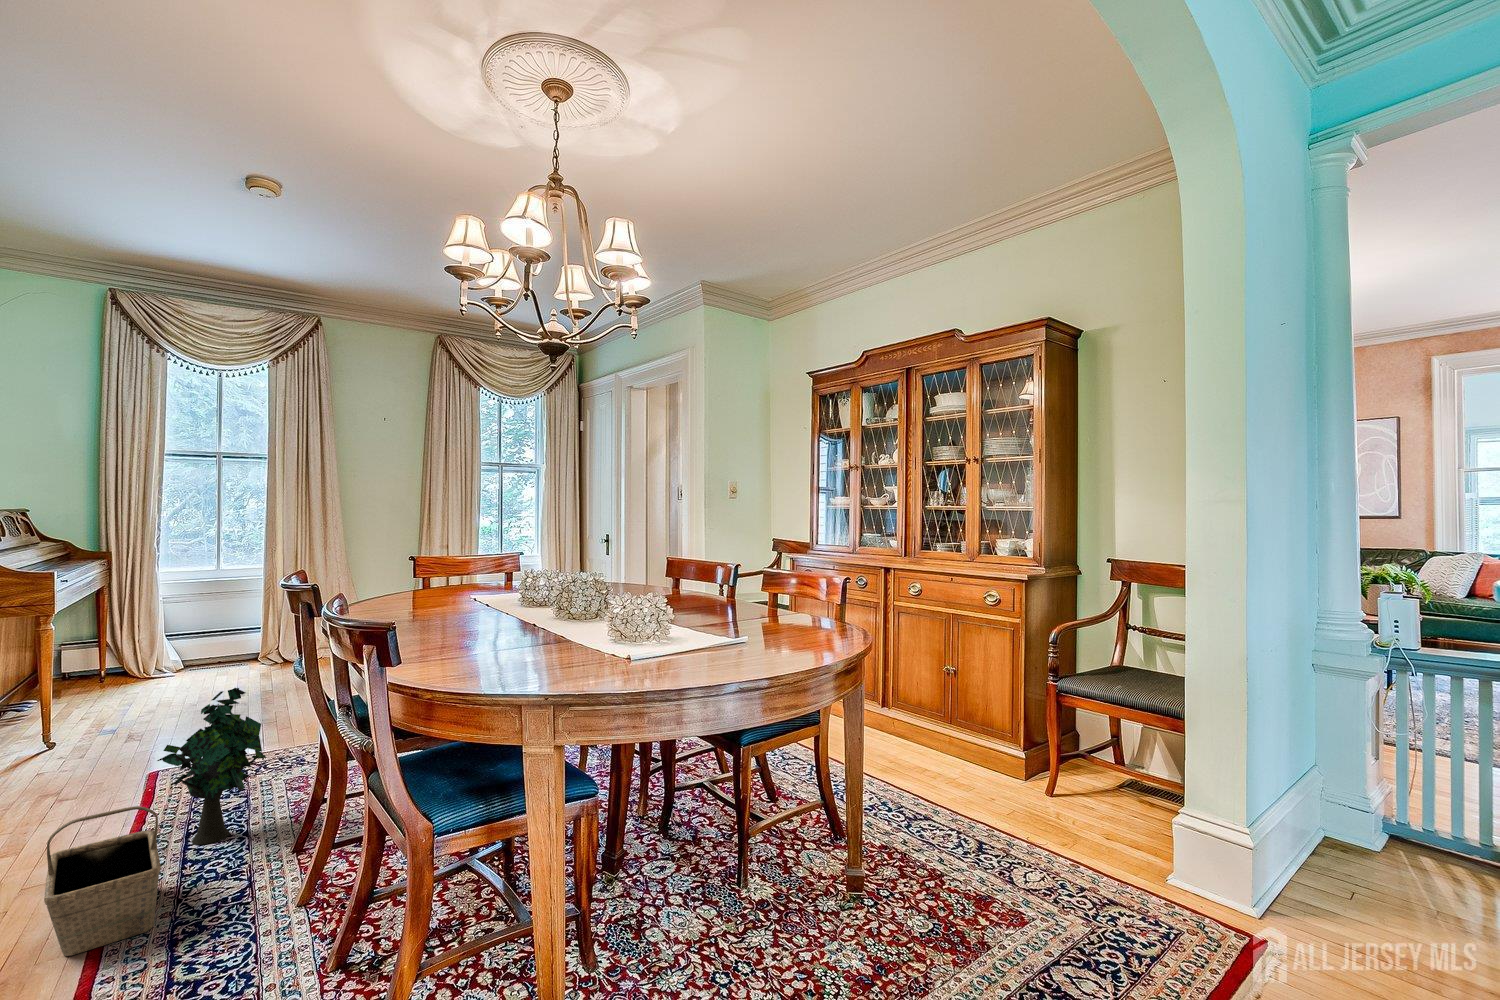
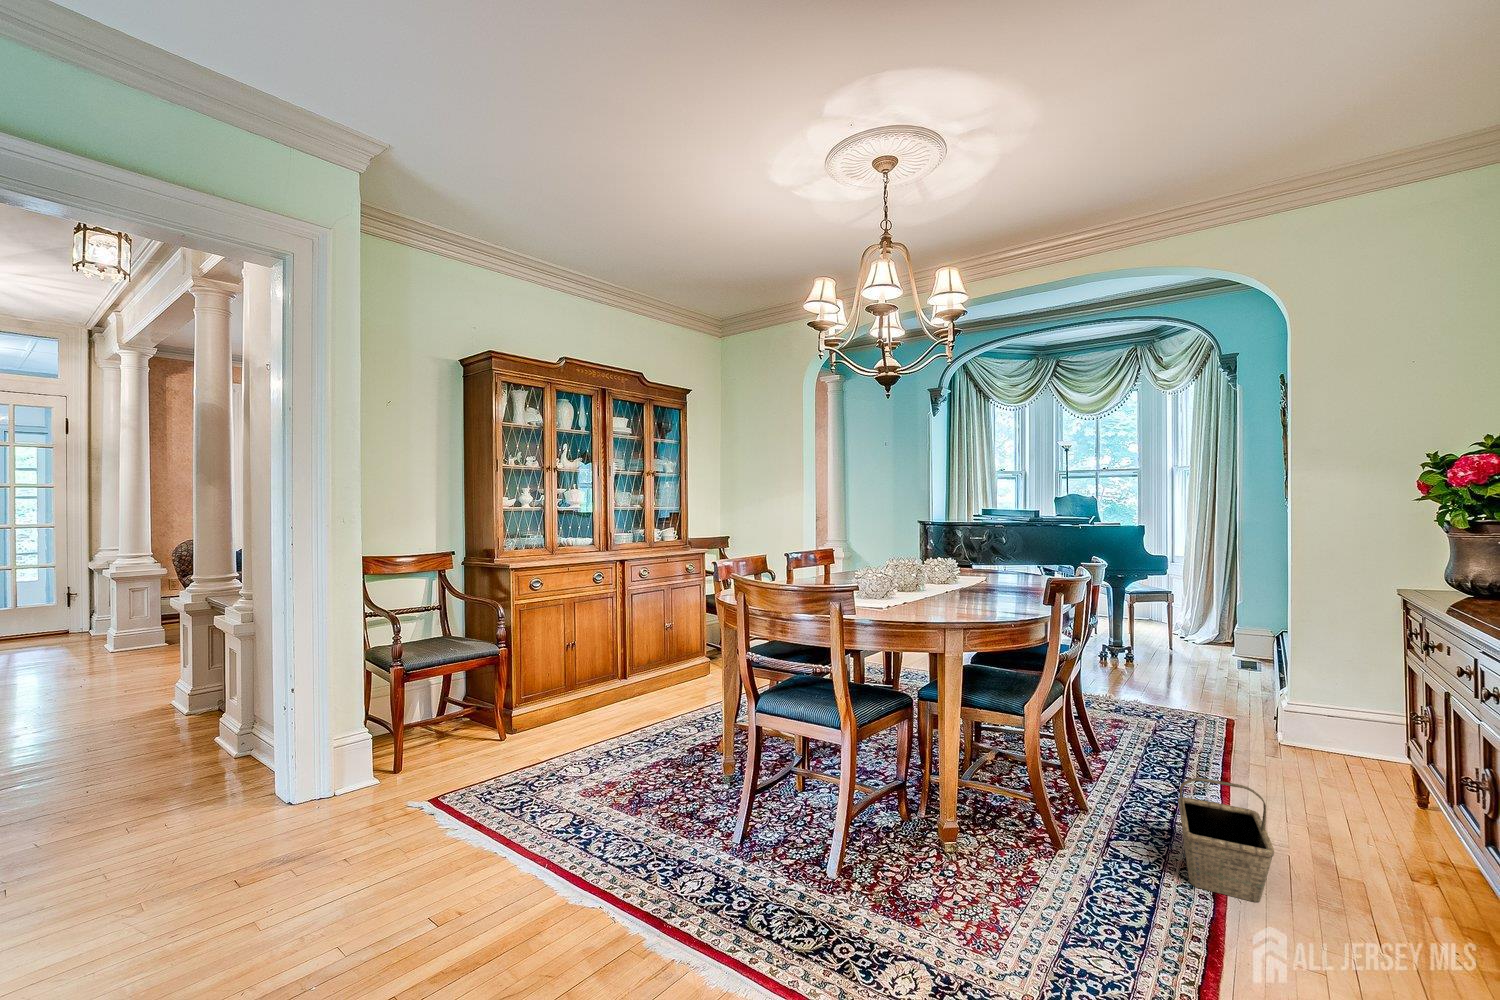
decorative plant: present [157,688,266,845] -> none [1064,732,1181,921]

